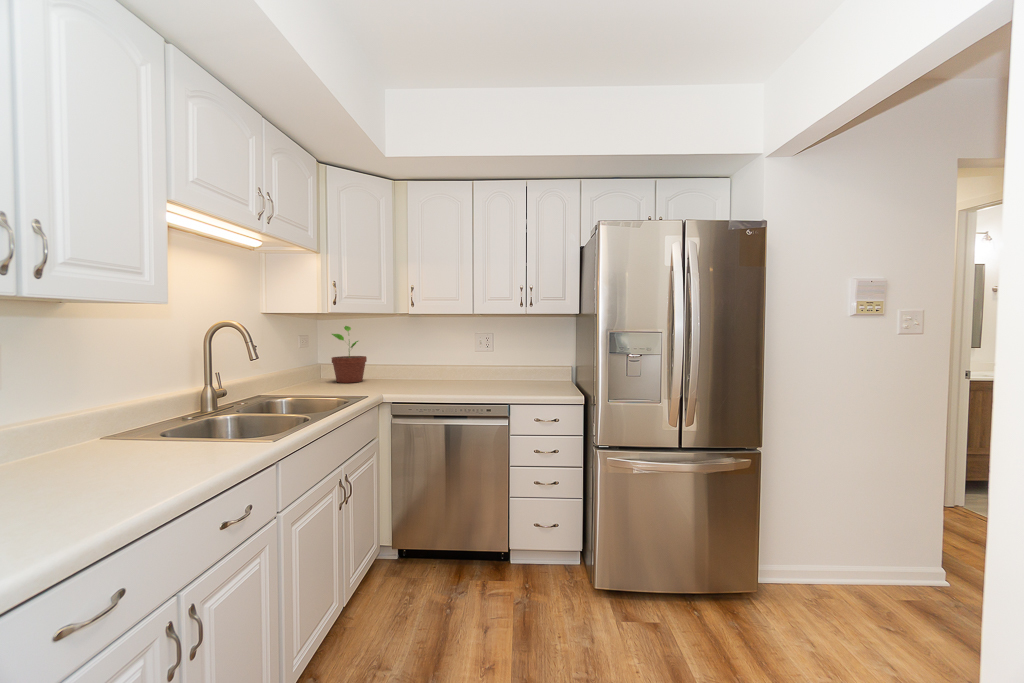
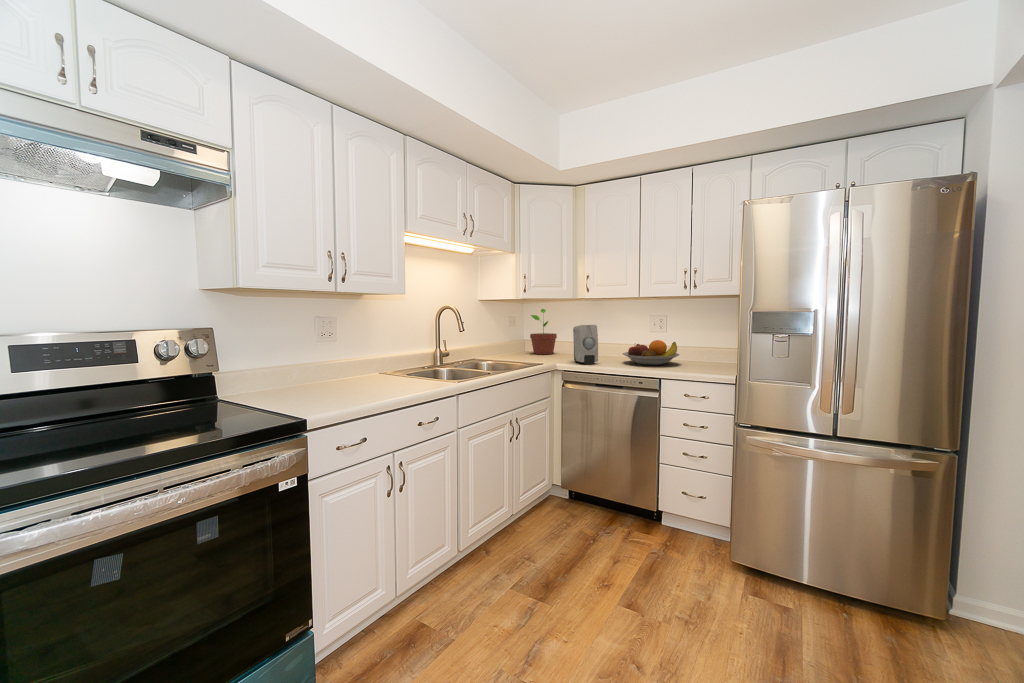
soap dispenser: none [398,346,432,393] -> present [573,325,598,364]
fruit bowl: none [456,361,516,389] -> present [623,340,680,365]

